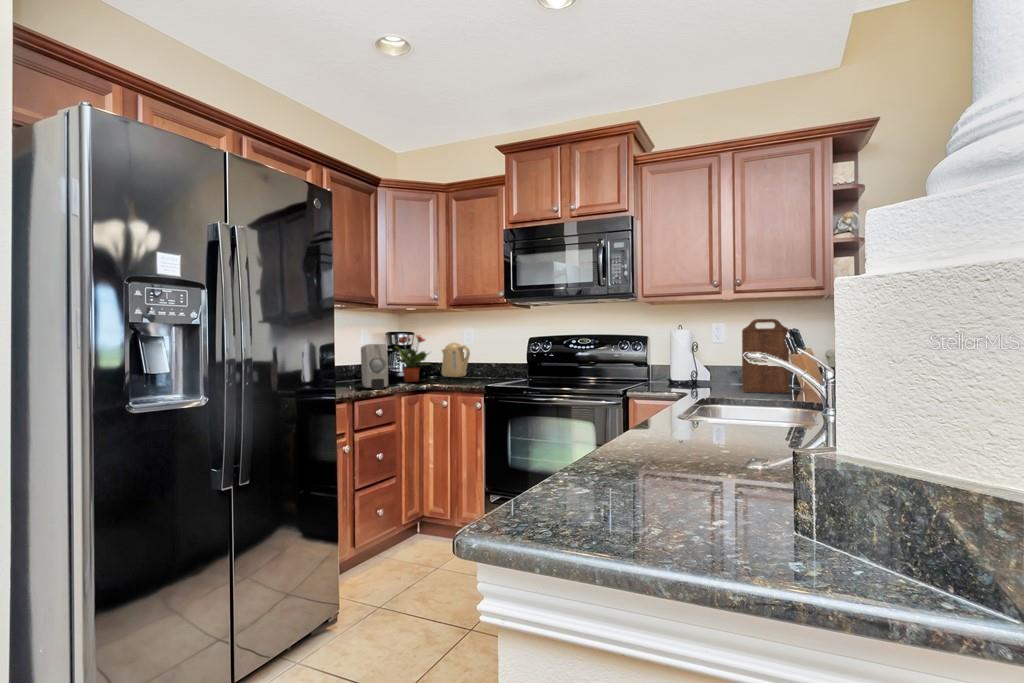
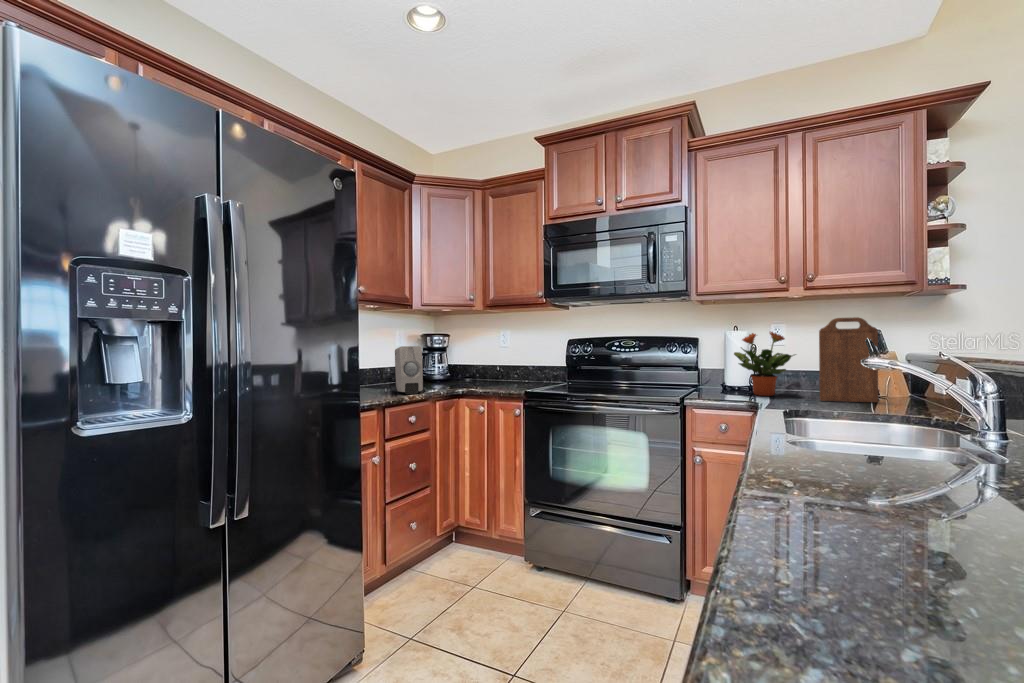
potted plant: present [392,335,429,382] -> present [734,332,796,396]
kettle: present [442,342,470,377] -> none [477,345,506,380]

